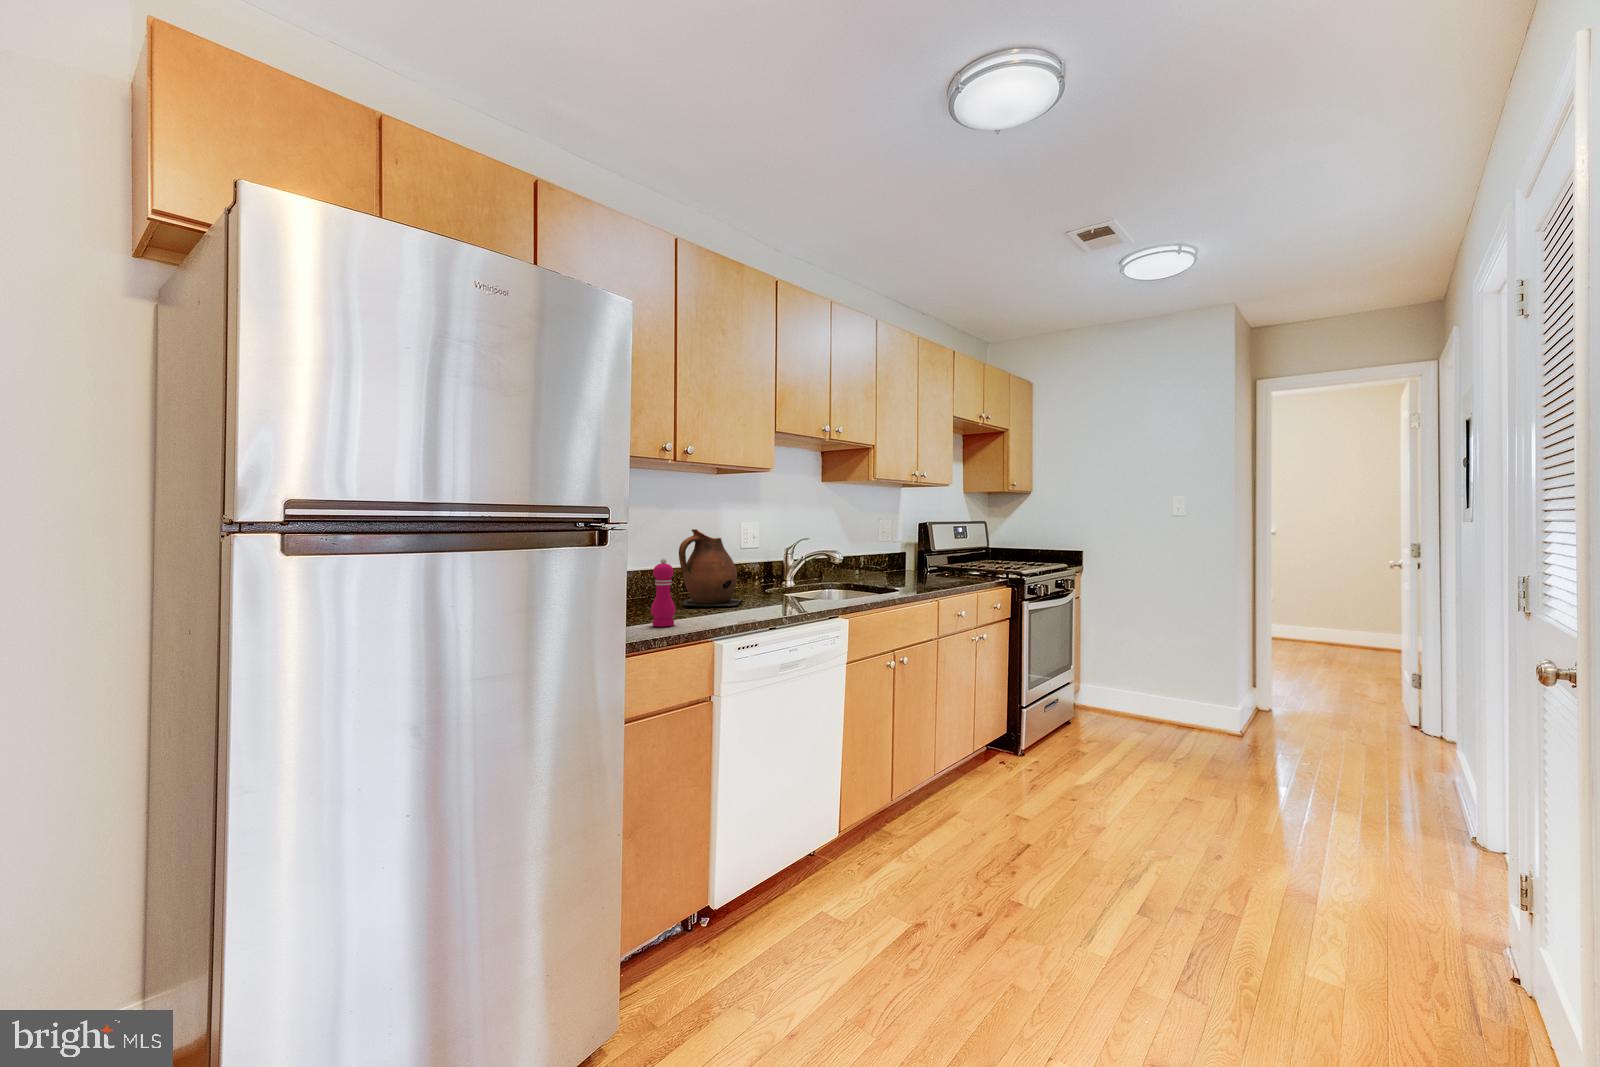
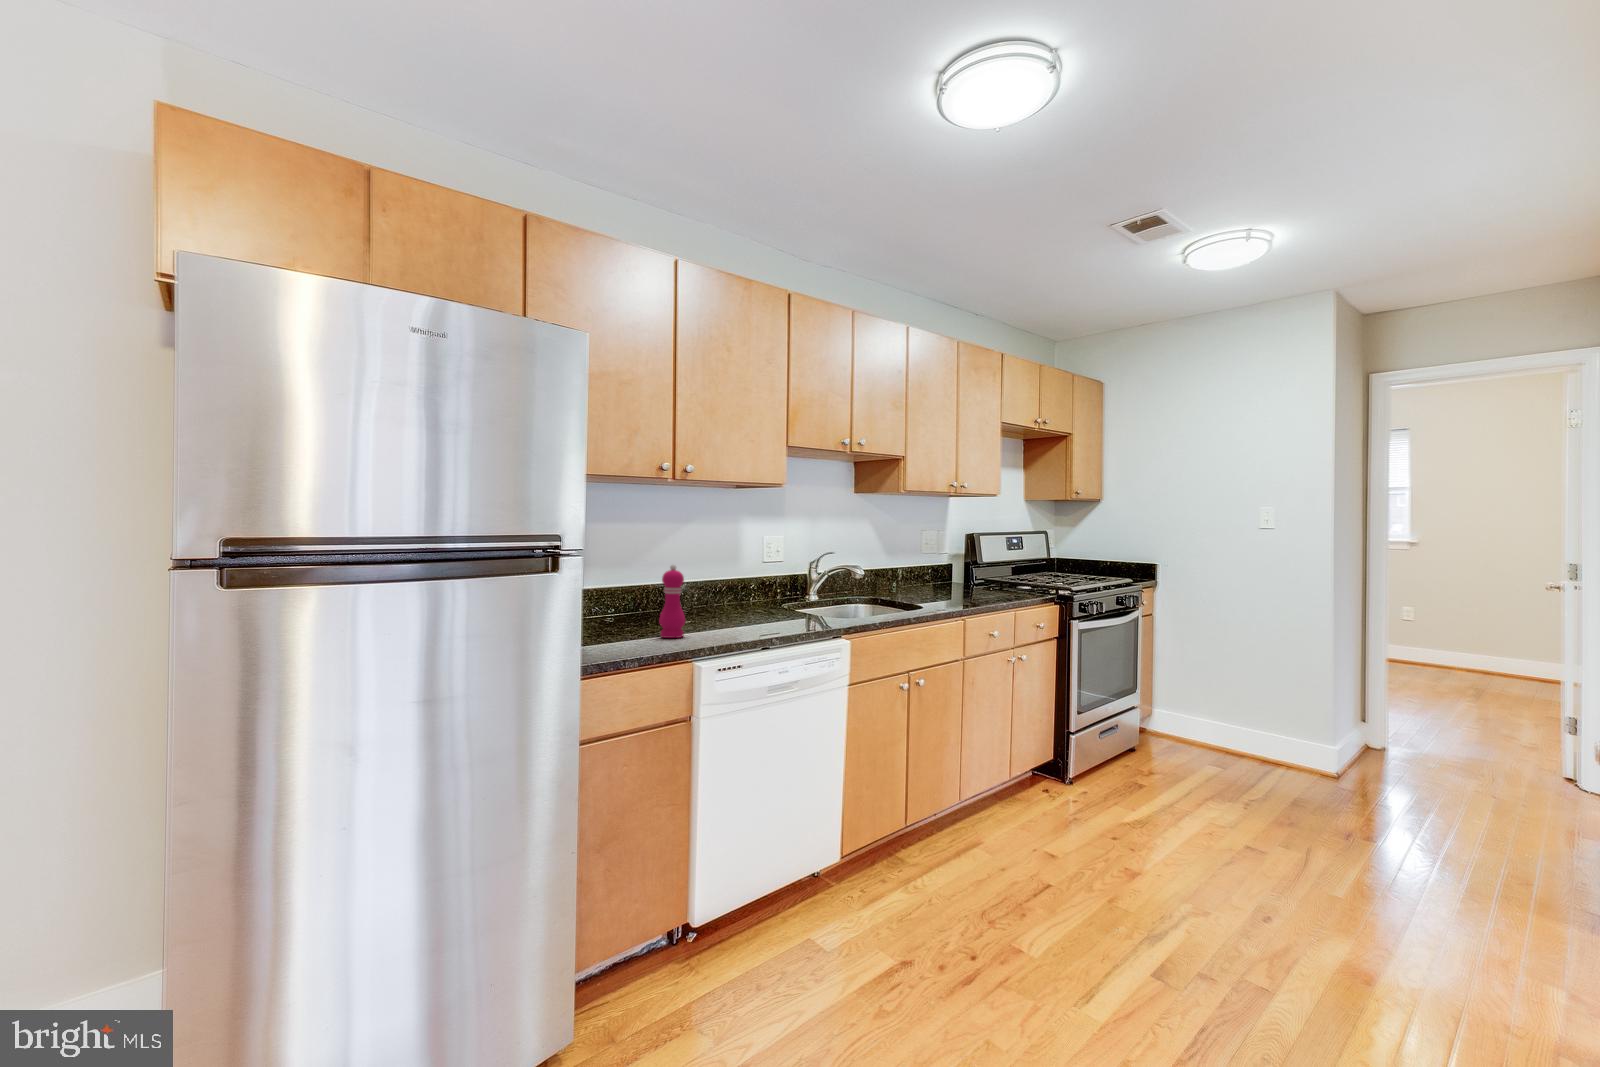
ceramic pitcher: present [679,529,742,607] -> none [690,535,759,621]

